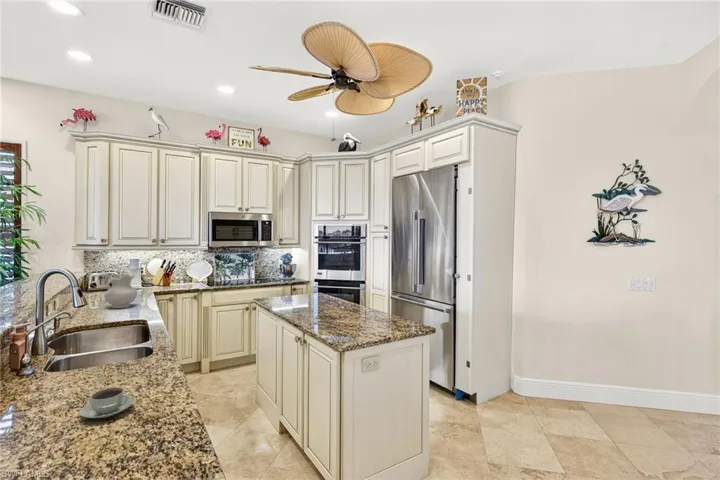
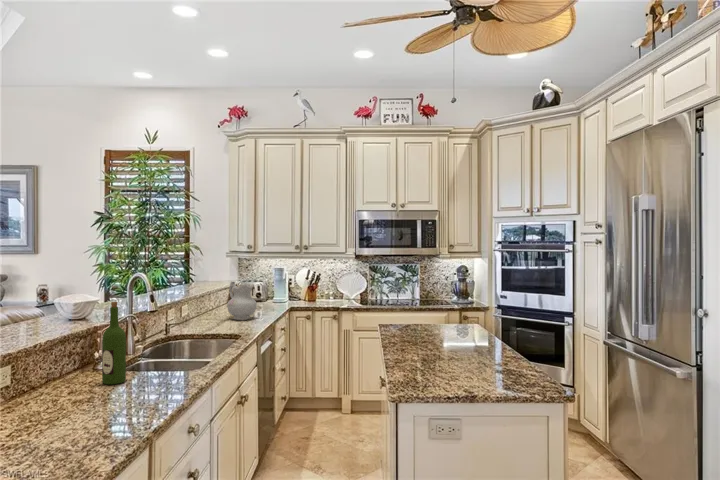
wine bottle: none [43,304,75,398] -> present [102,302,126,385]
coffee cup: present [80,388,133,418] -> none [101,381,145,405]

